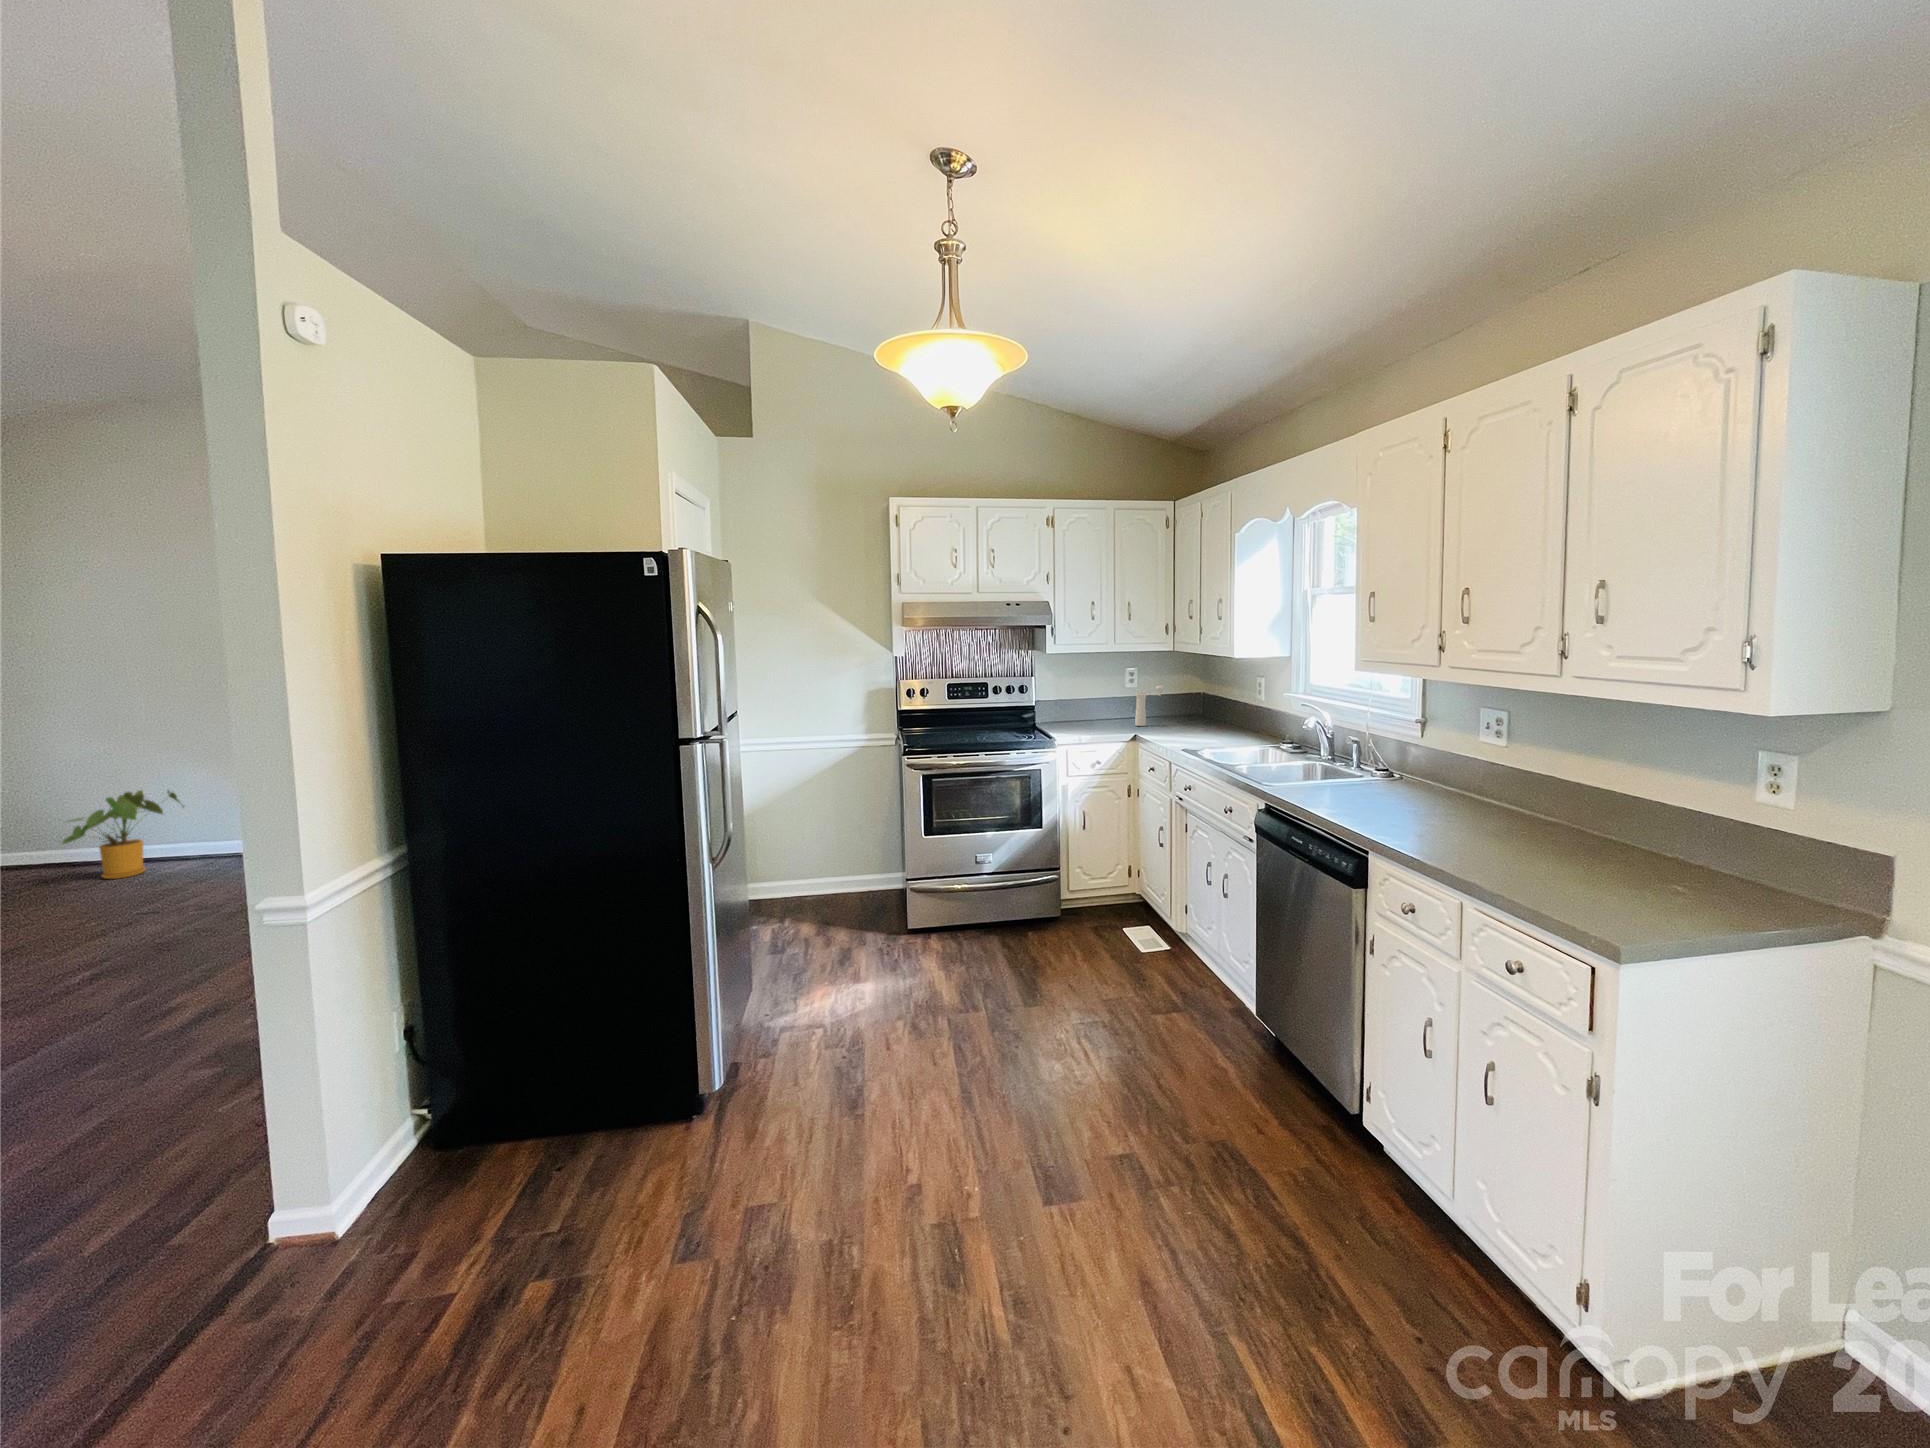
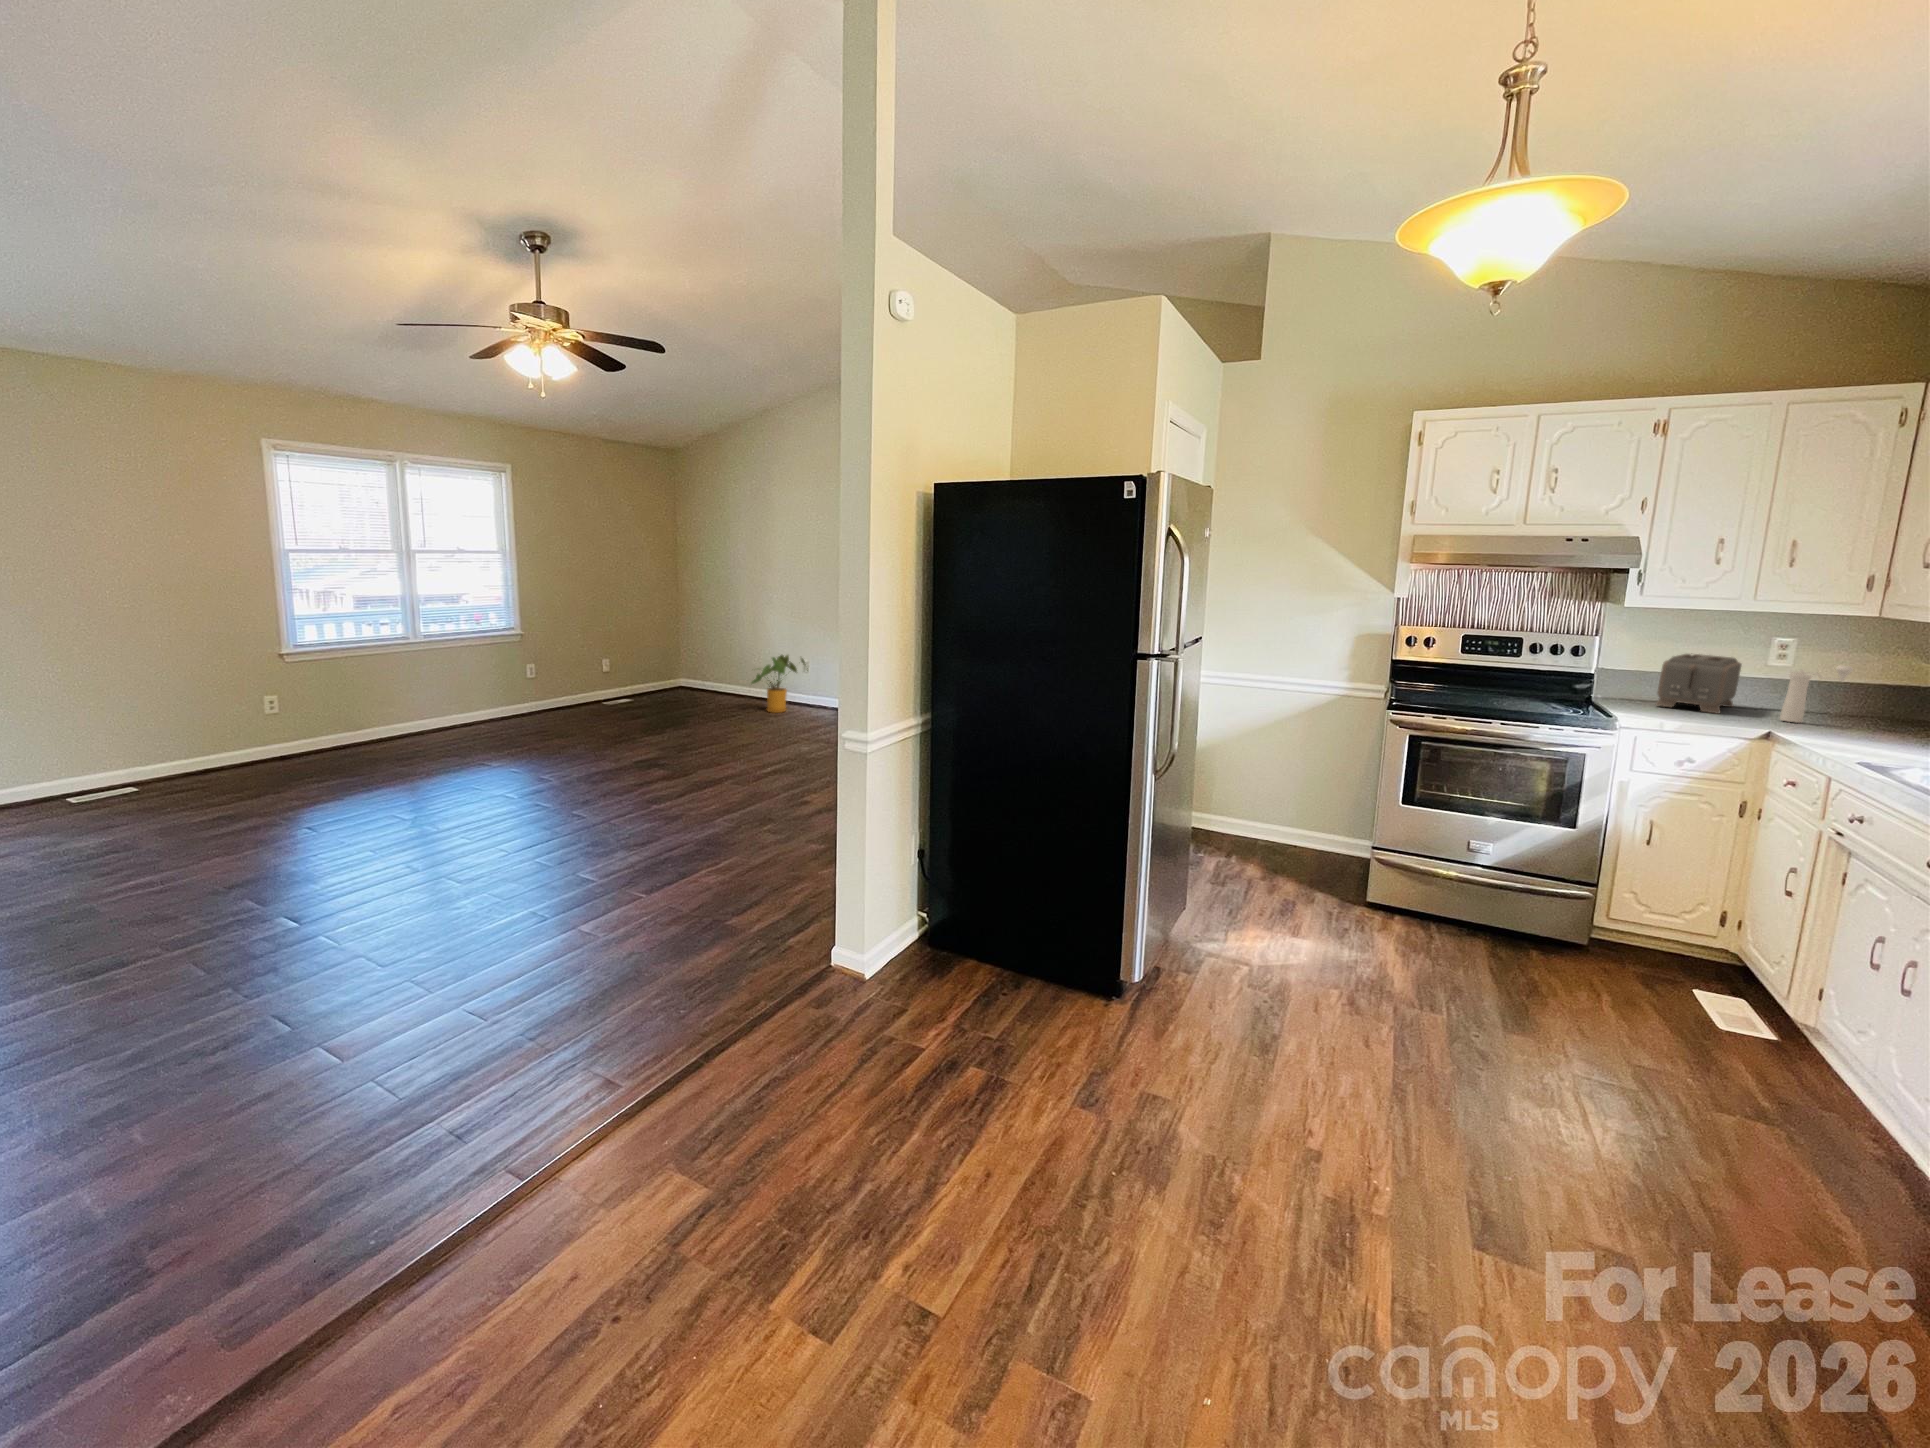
toaster: none [1071,685,1111,726] -> present [1656,654,1742,714]

